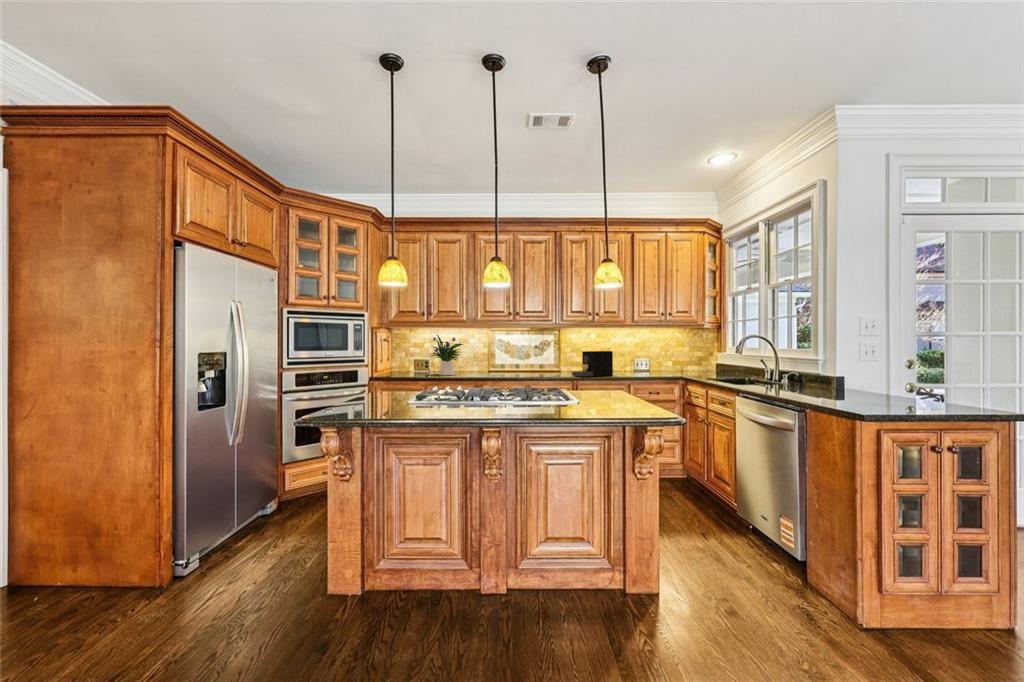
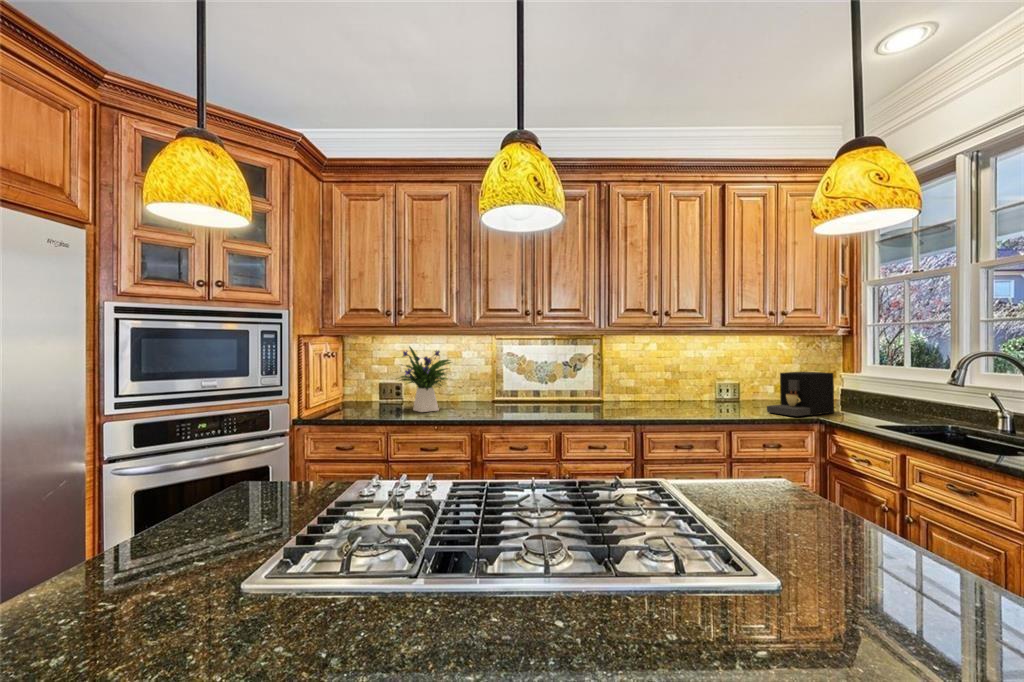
coffee maker: present [572,351,613,377] -> present [767,372,834,416]

